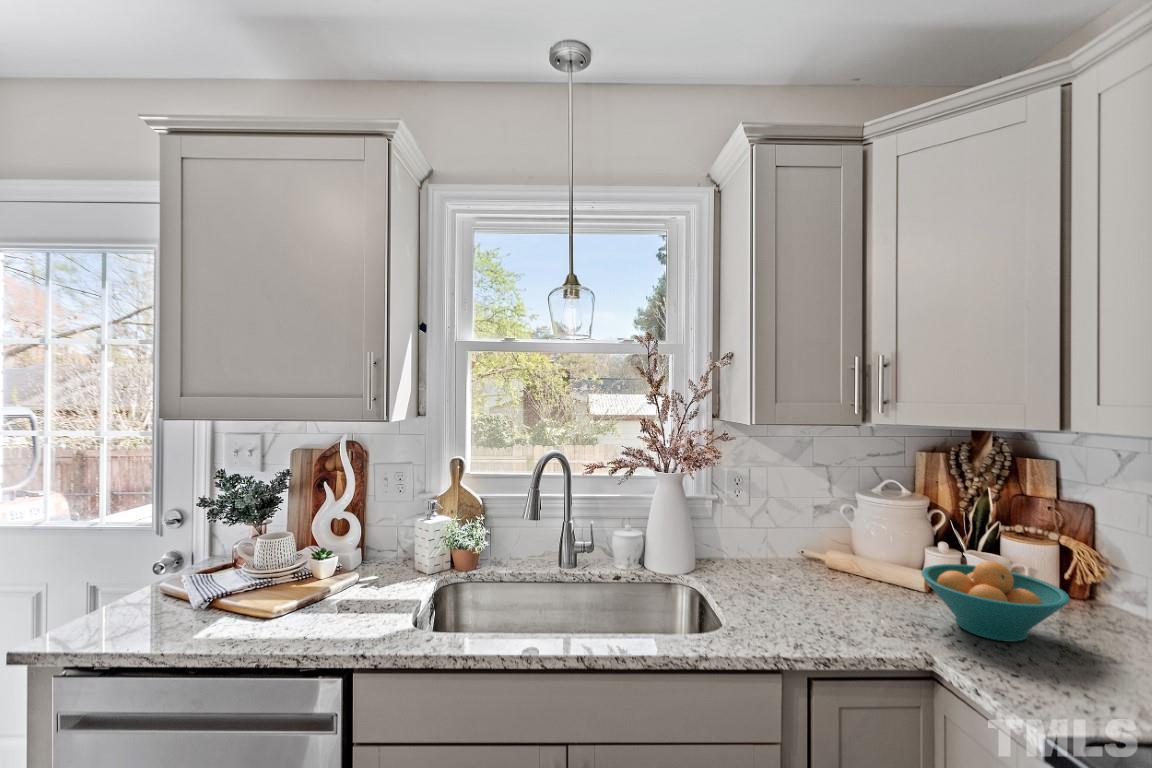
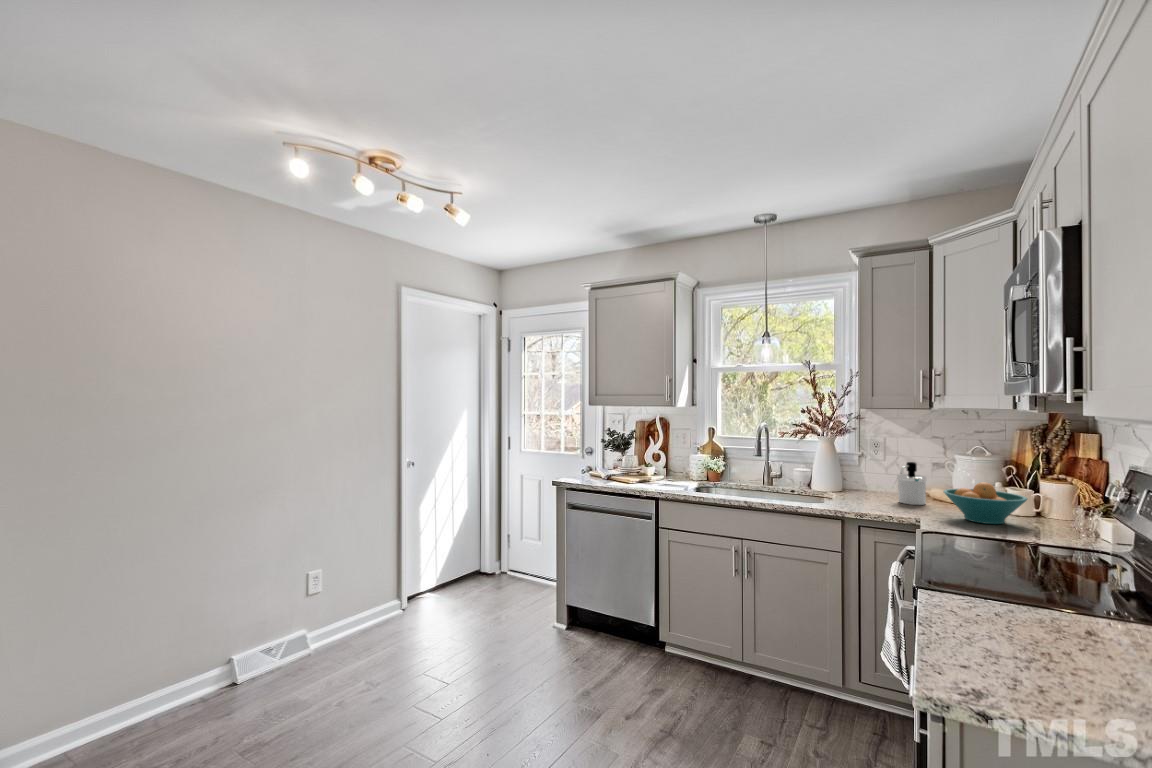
soap dispenser: none [797,514,843,591] -> present [897,462,926,505]

